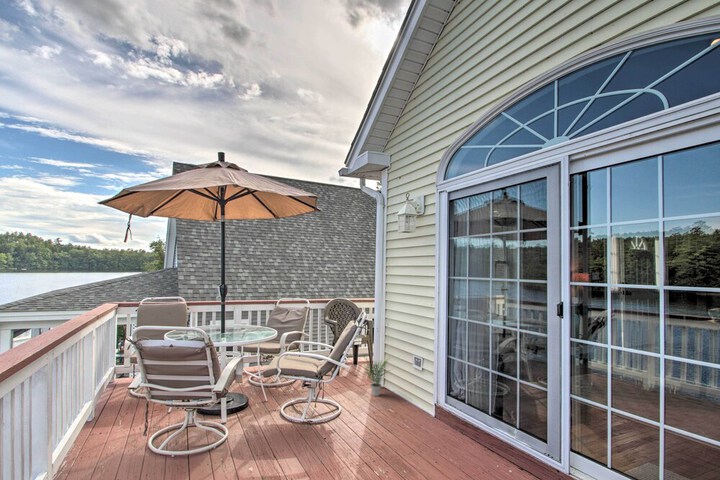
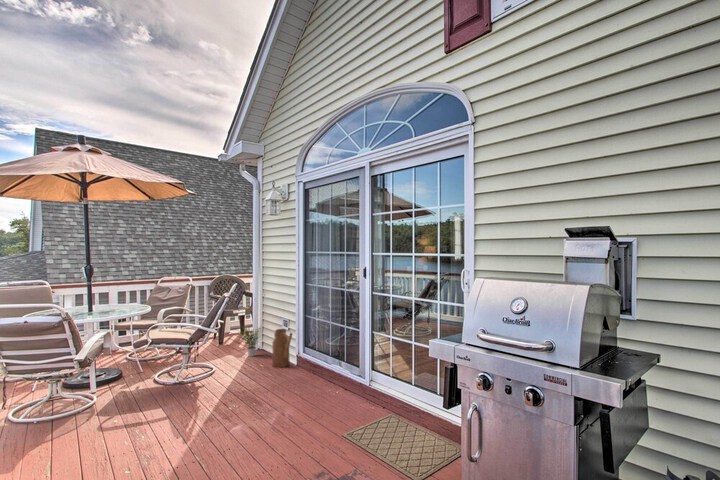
watering can: none [408,368,437,419] -> present [272,329,292,368]

